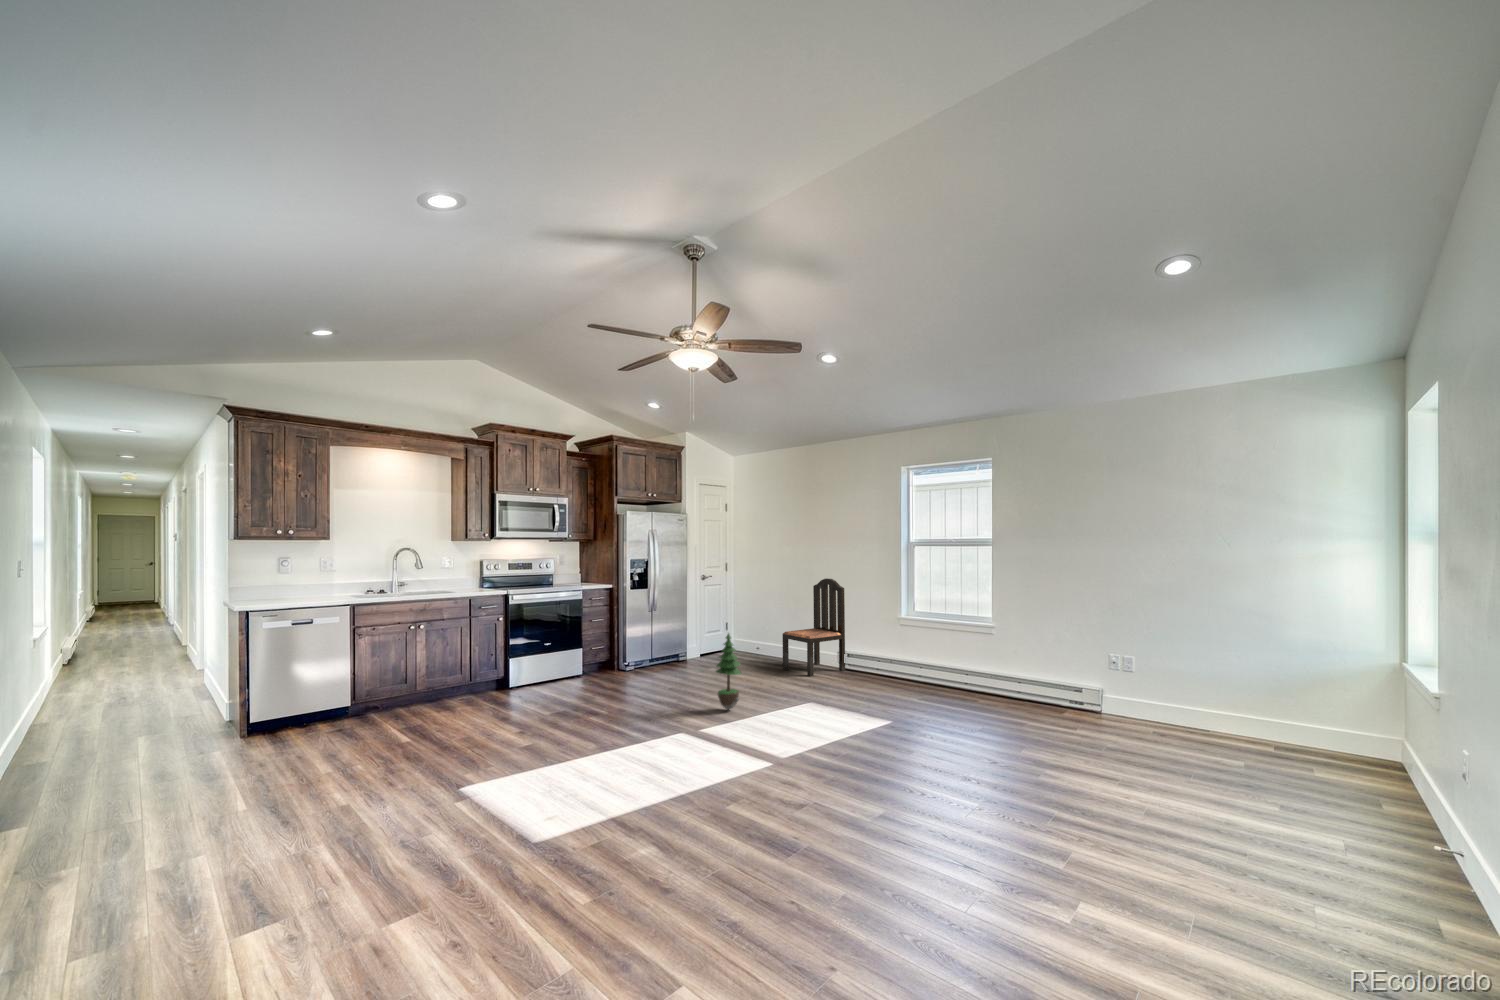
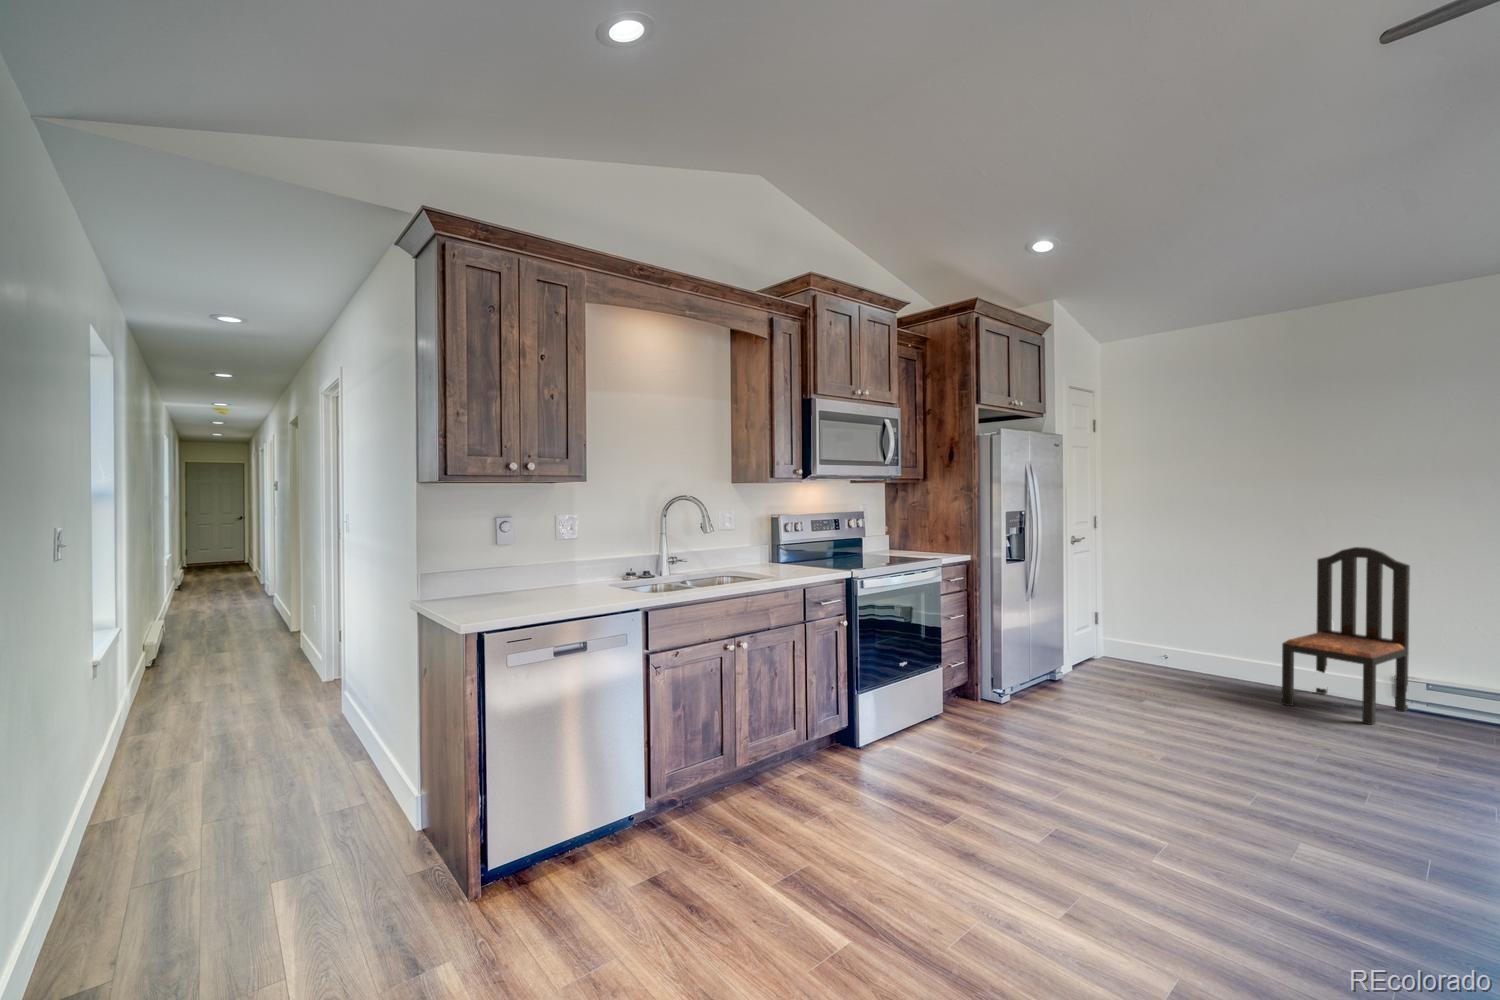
potted tree: present [716,633,741,710] -> none [1370,670,1448,832]

